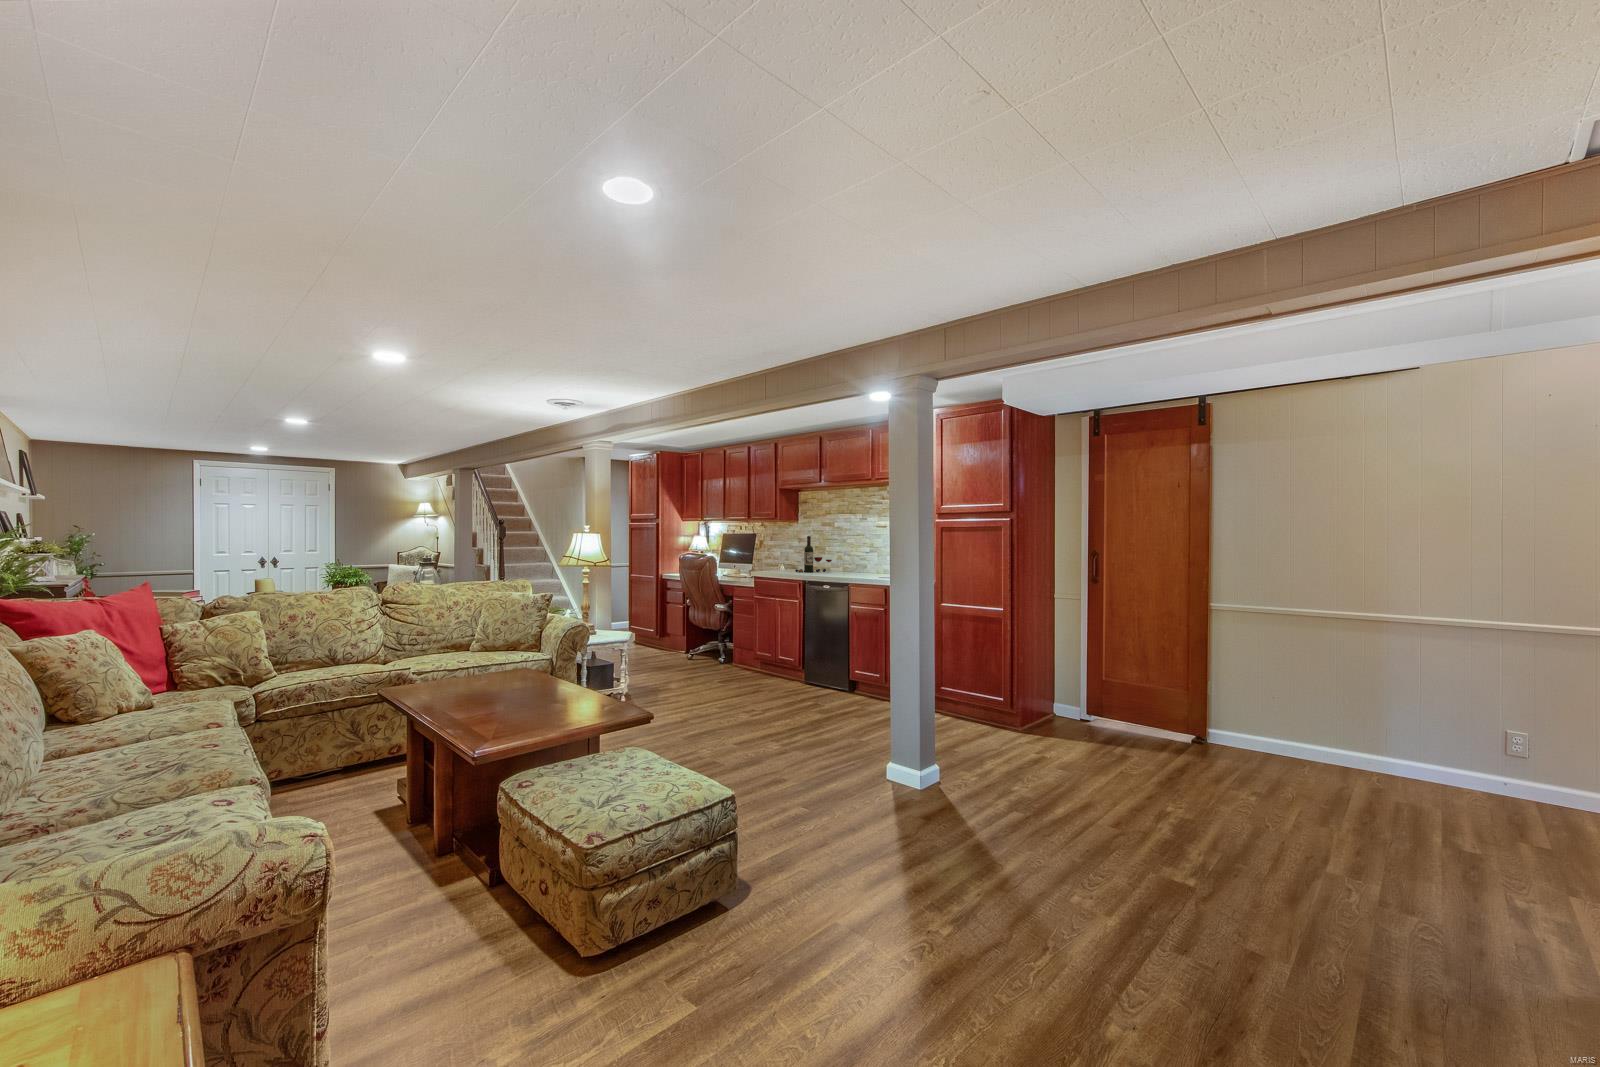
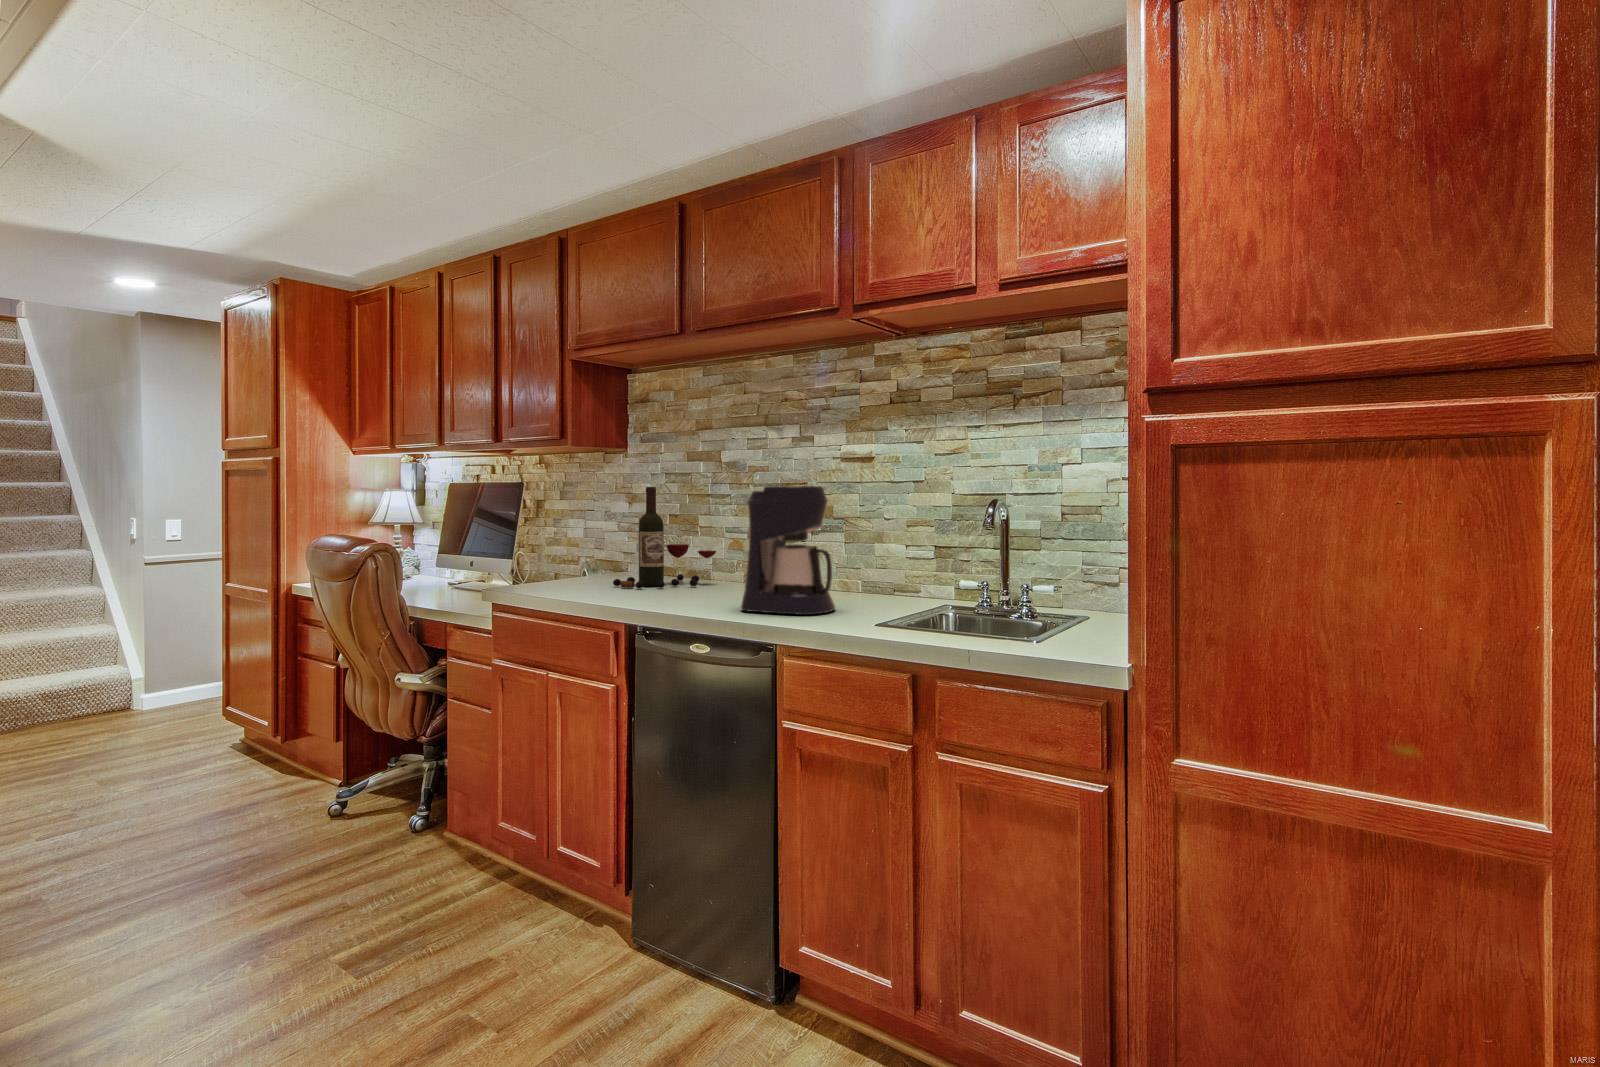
coffee maker: none [839,537,870,577] -> present [741,486,835,615]

